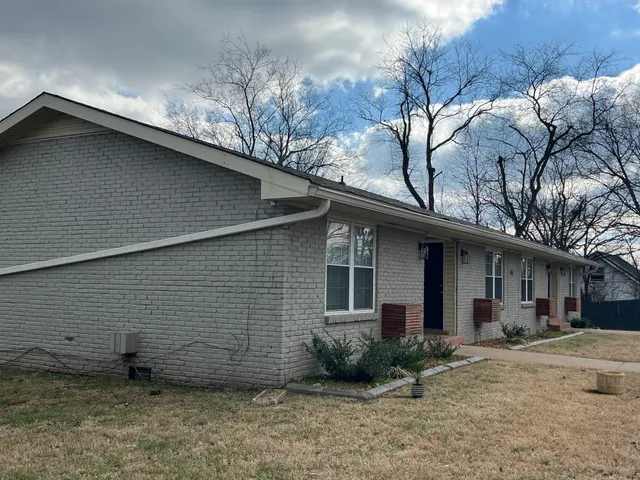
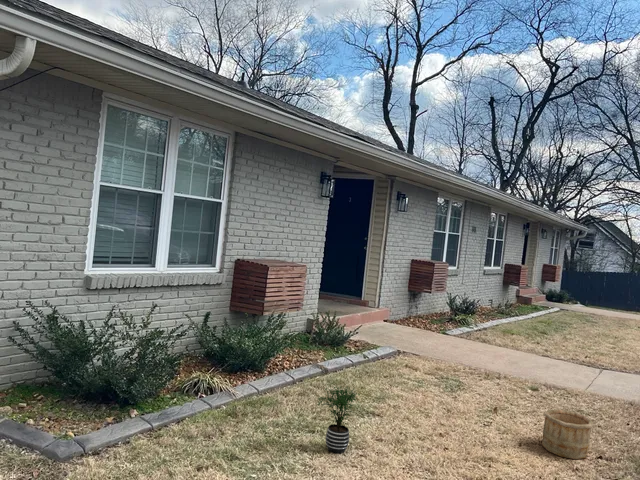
potted plant: present [405,362,425,398] -> present [318,386,360,453]

